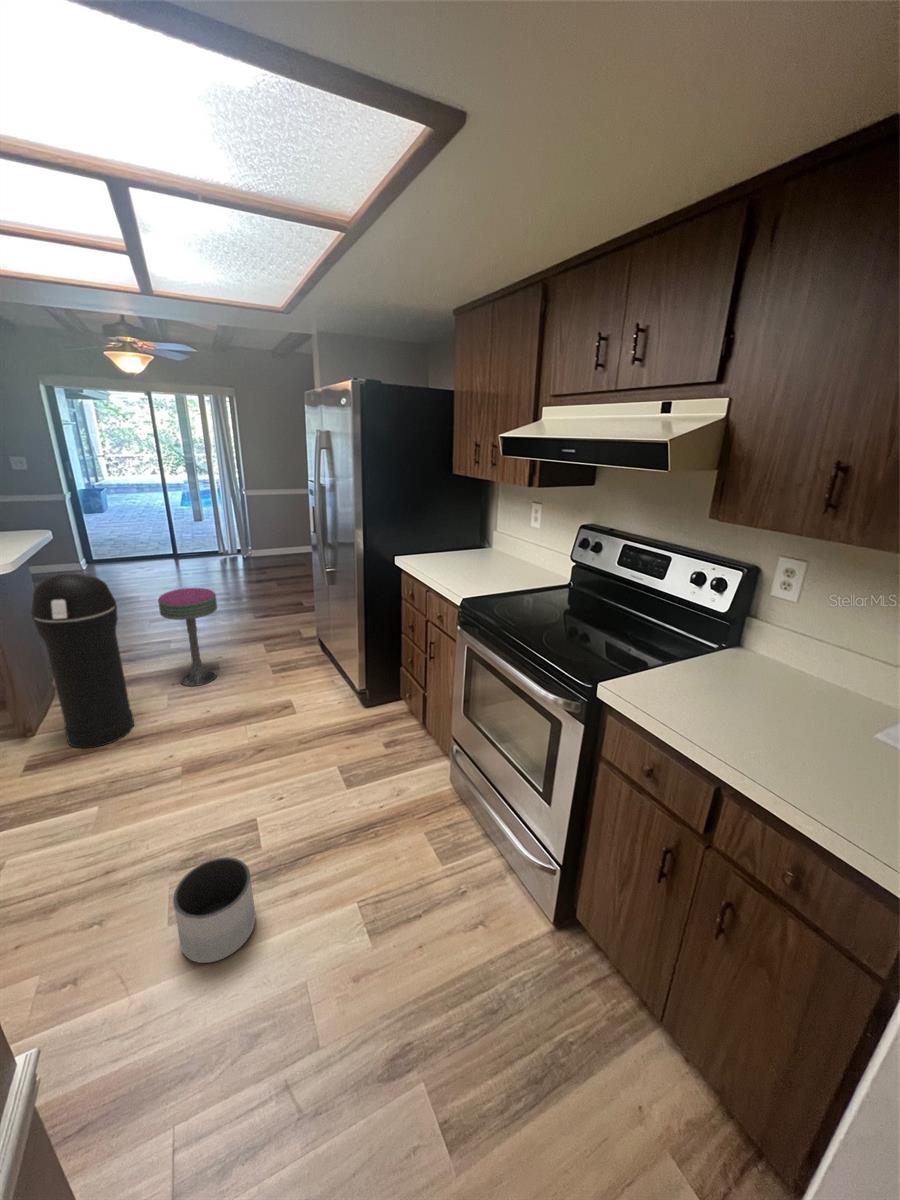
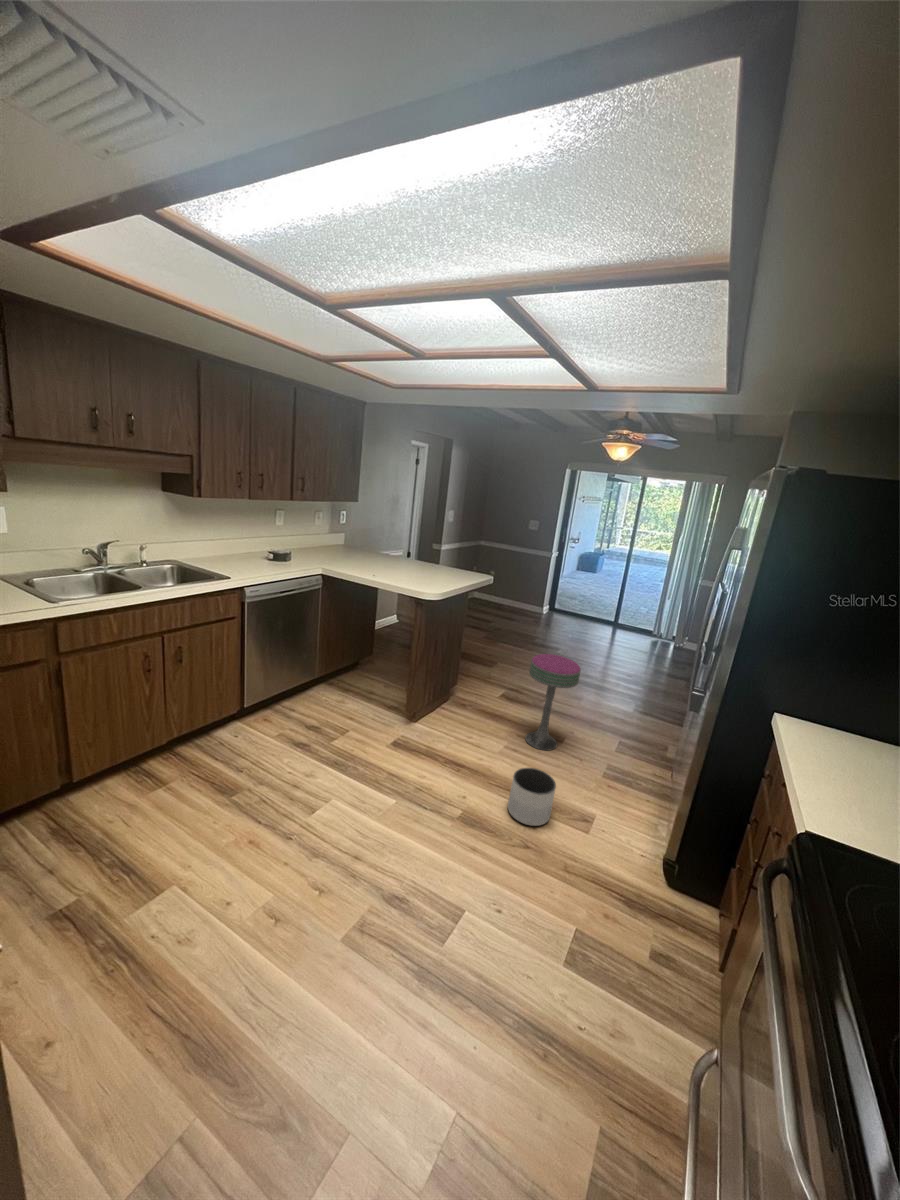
trash can: present [31,574,134,748] -> none [425,613,490,758]
planter: present [173,857,255,963] -> present [508,768,556,826]

